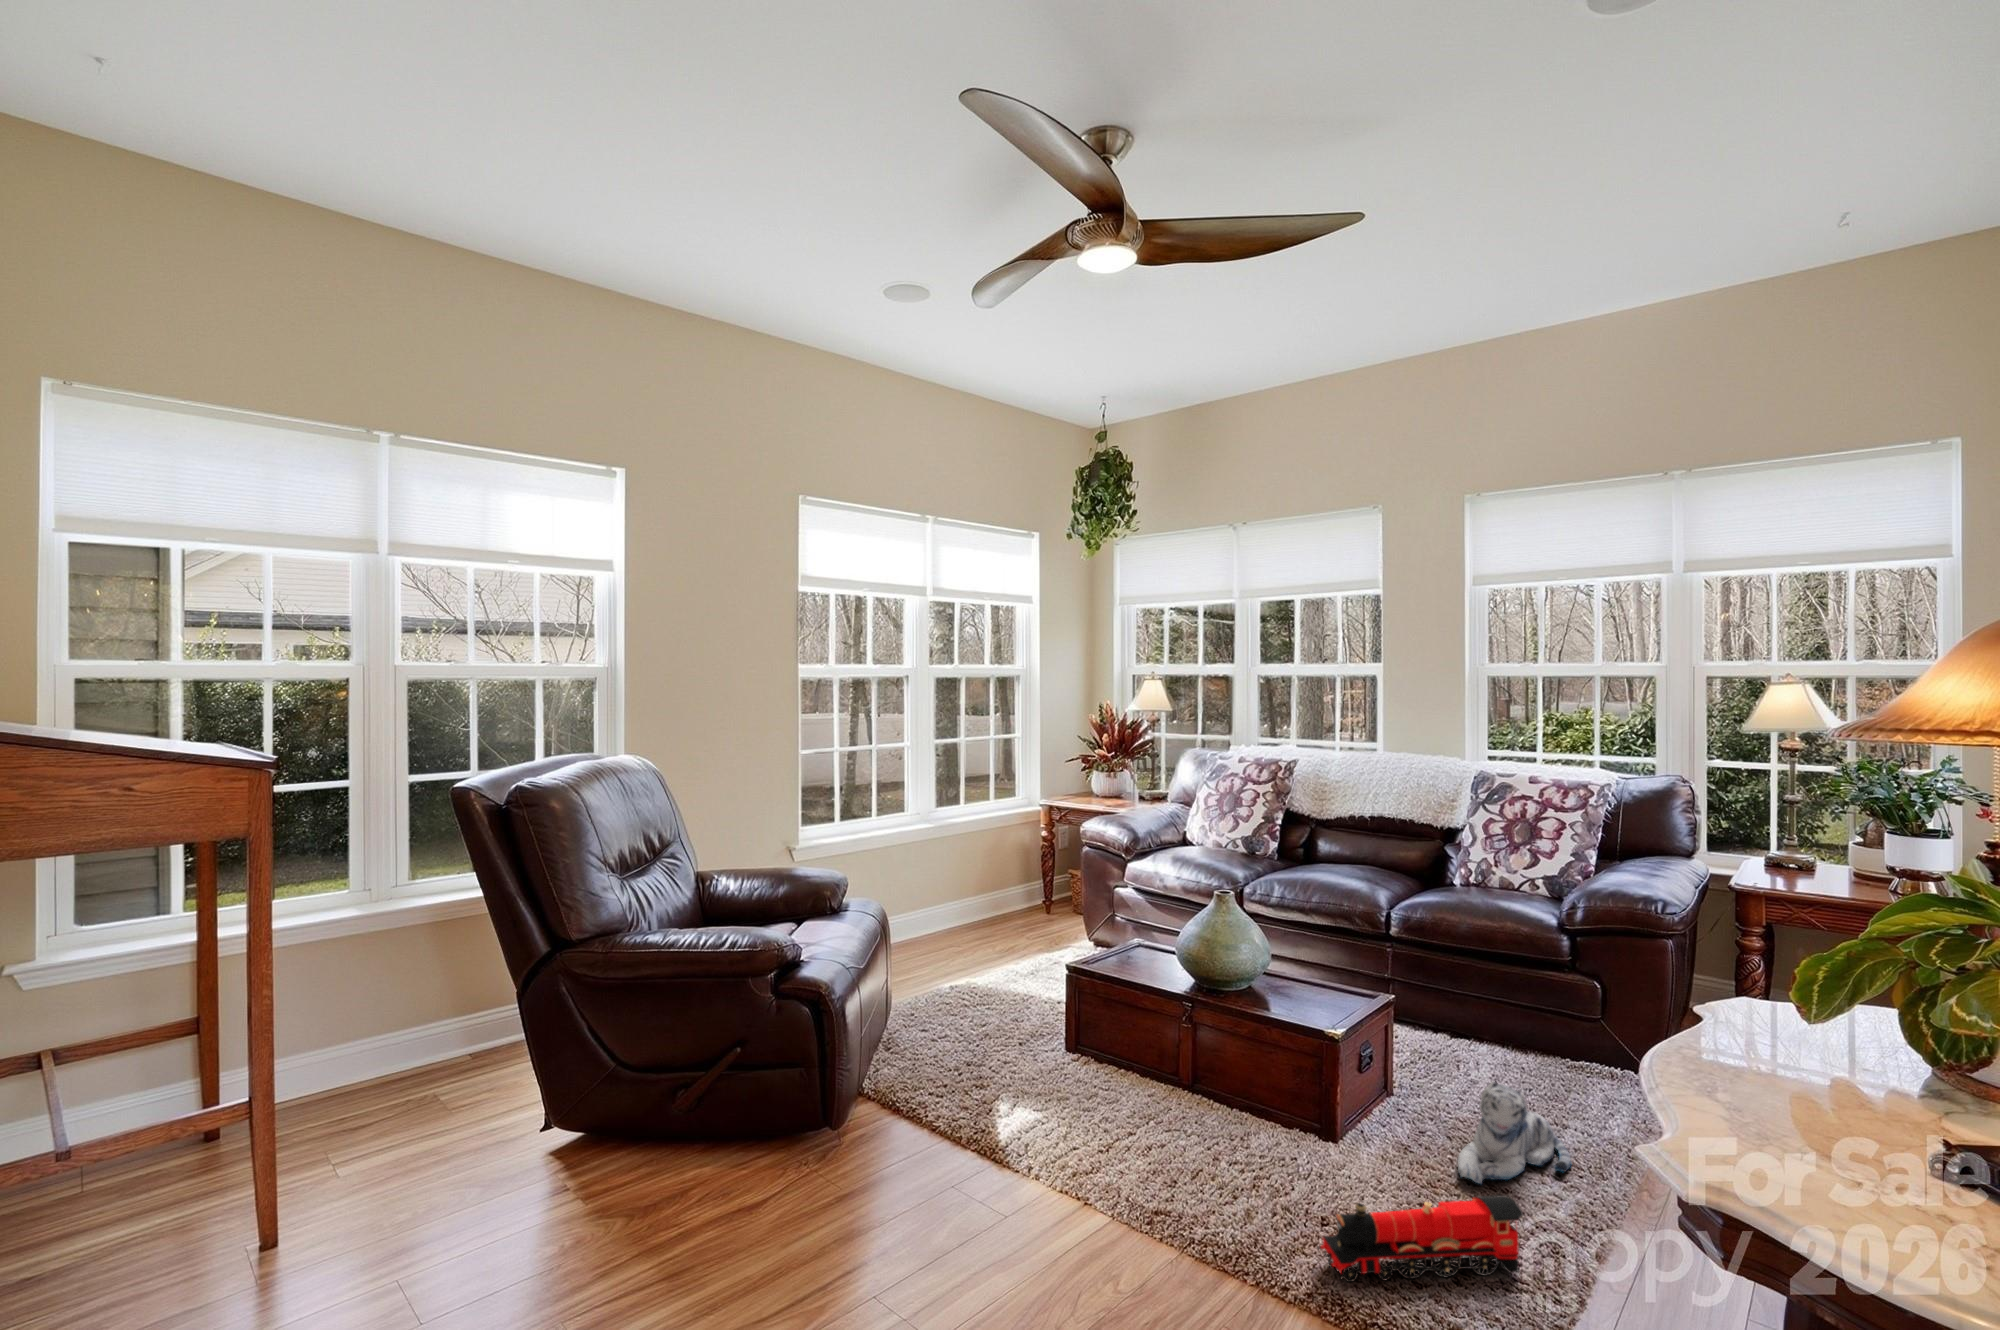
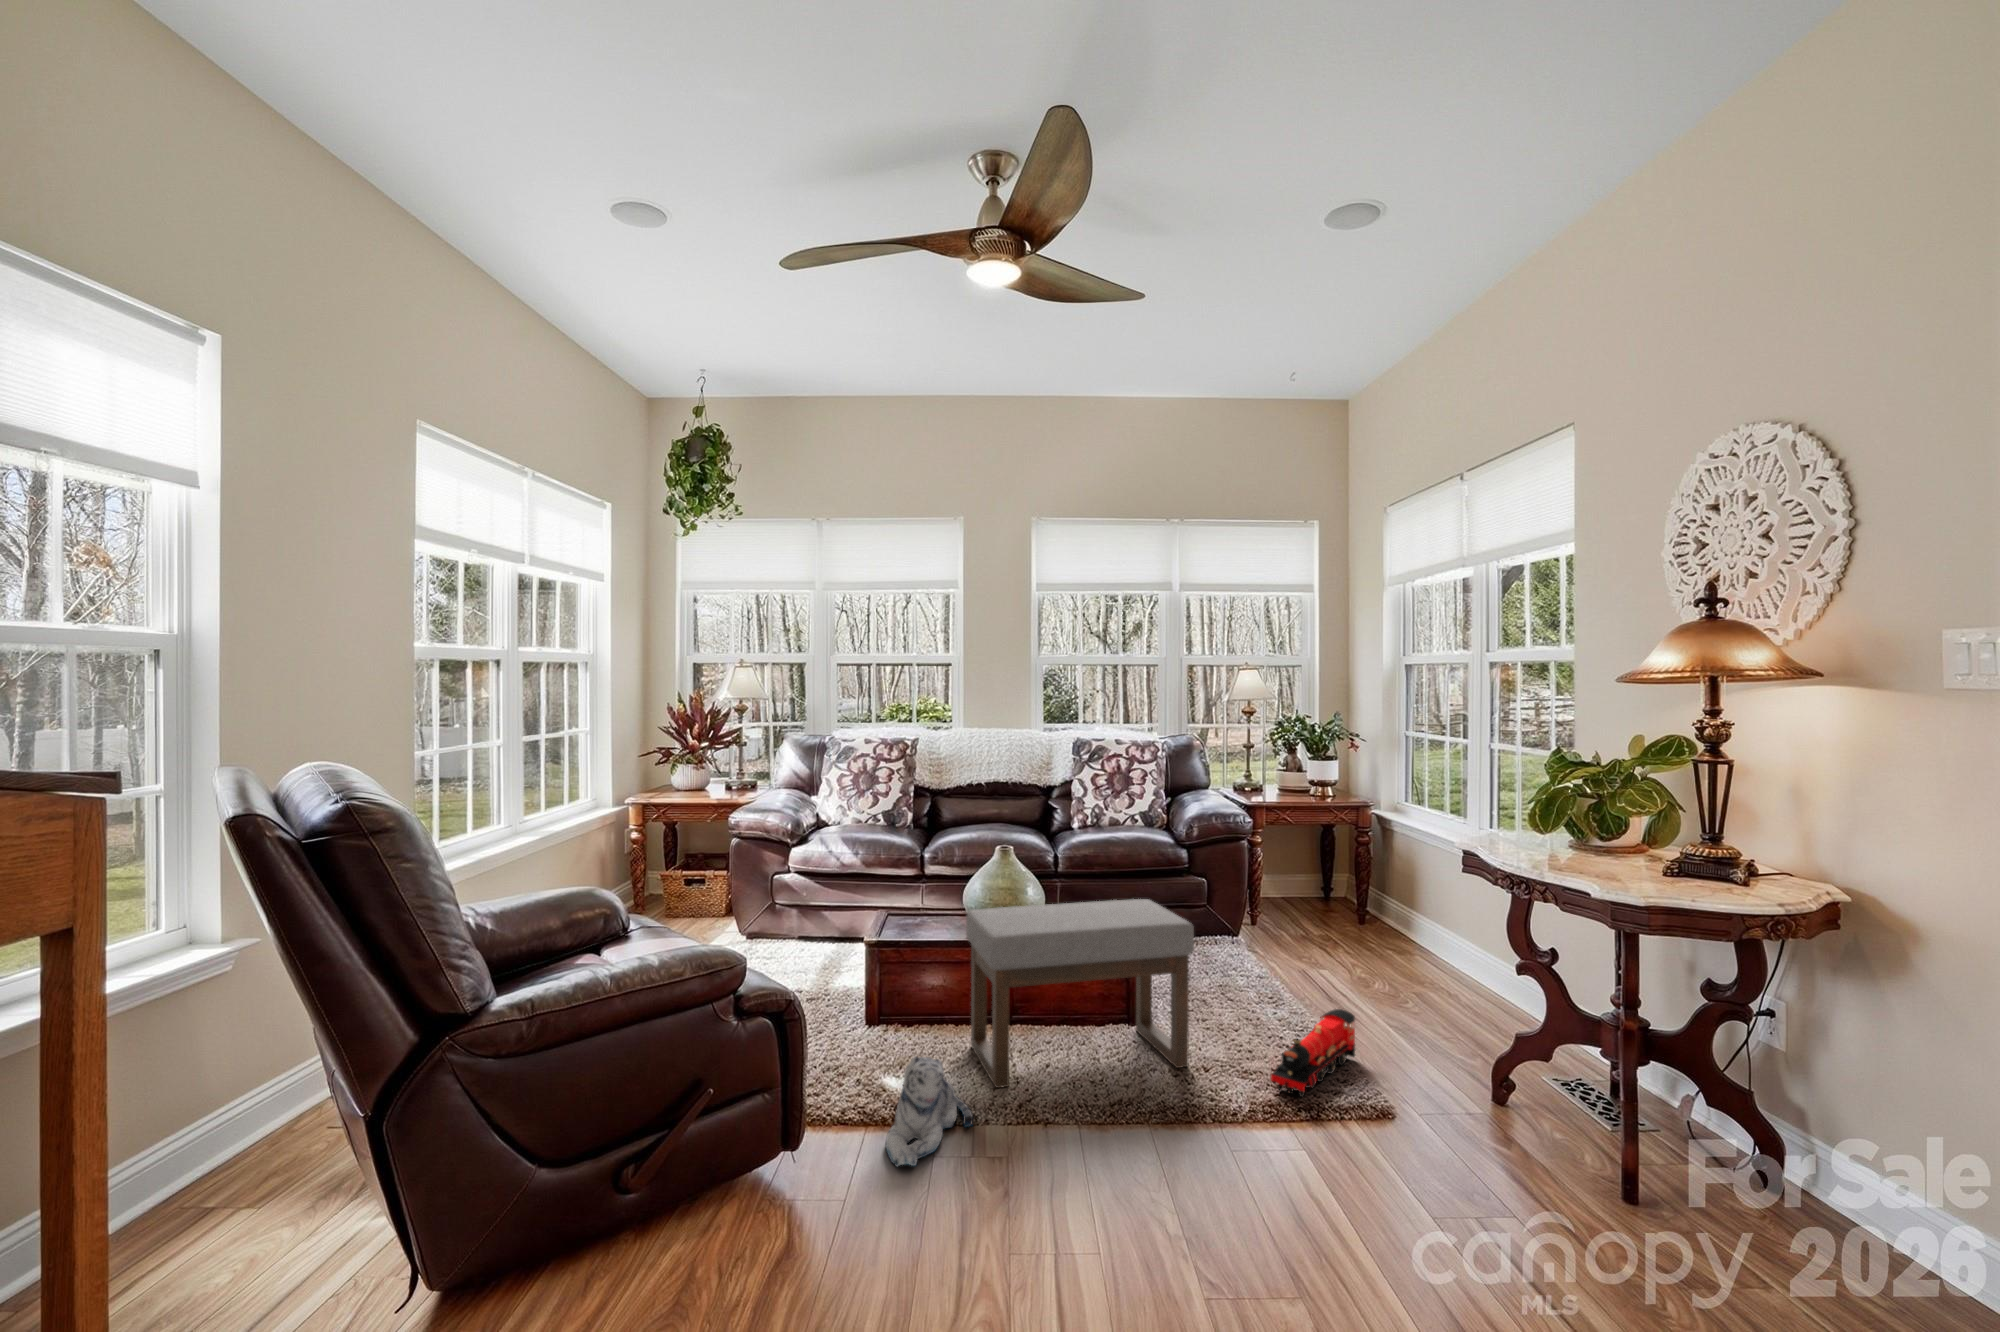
ottoman: none [1052,950,1313,1193] -> present [966,899,1194,1088]
plush toy: present [1458,1081,1571,1184] -> present [886,1057,973,1167]

